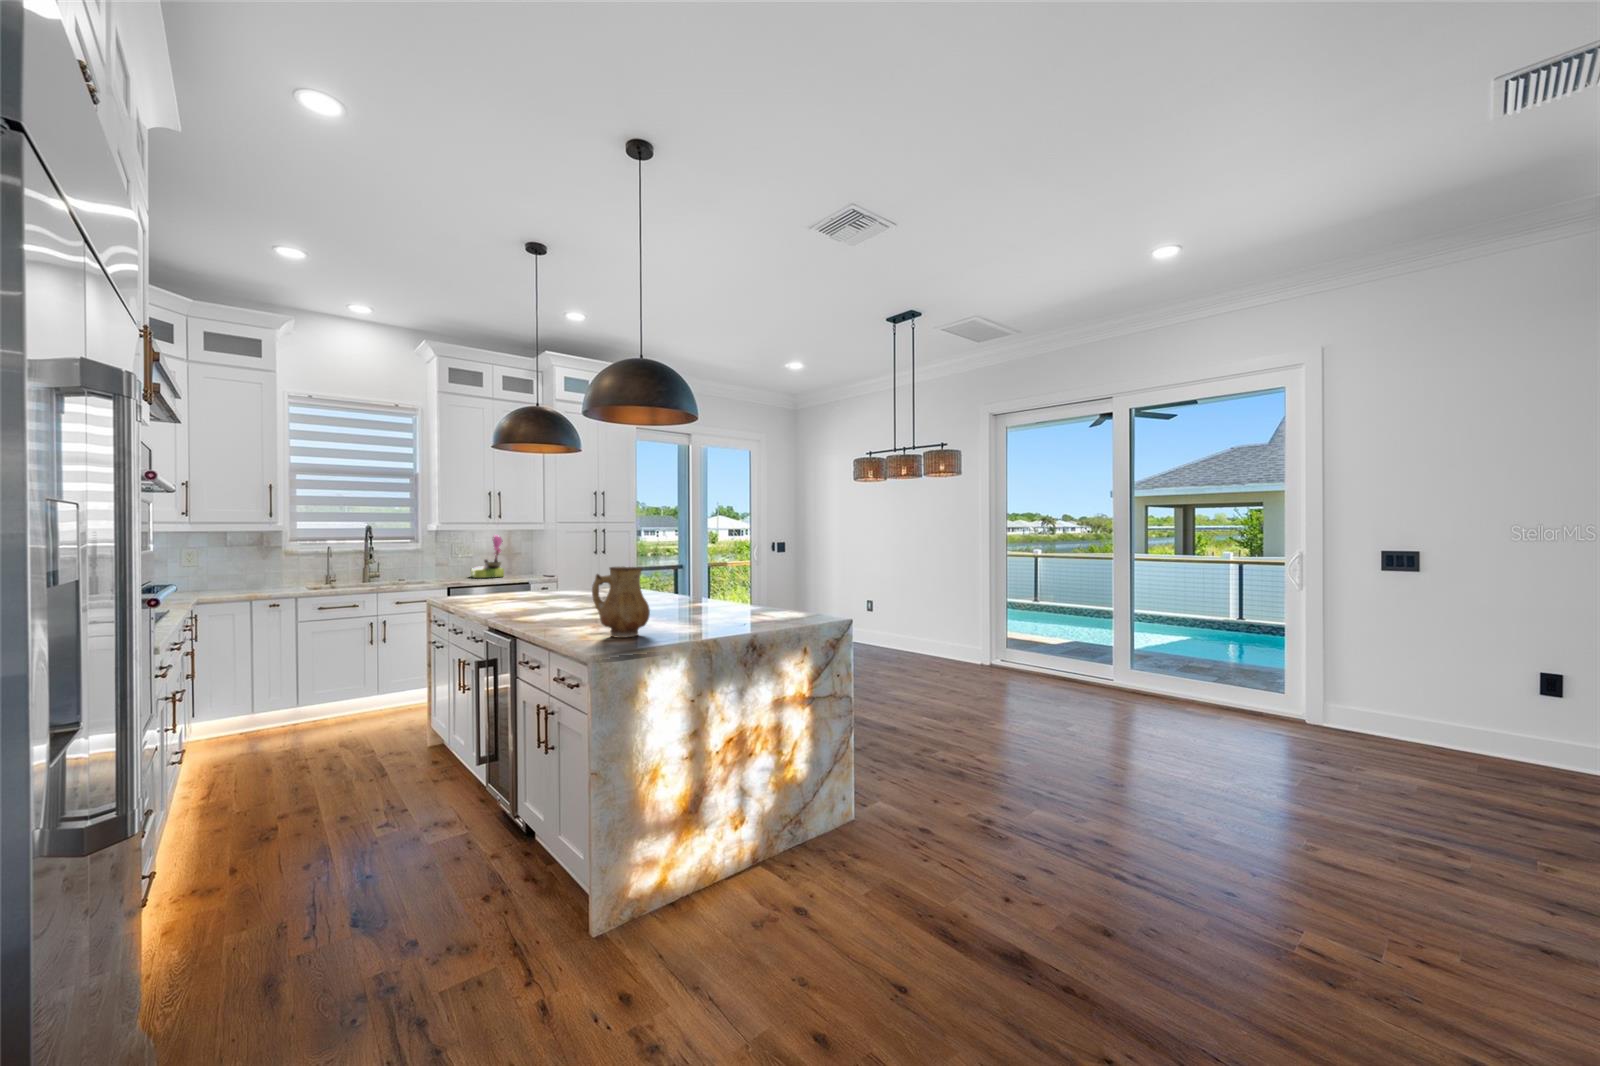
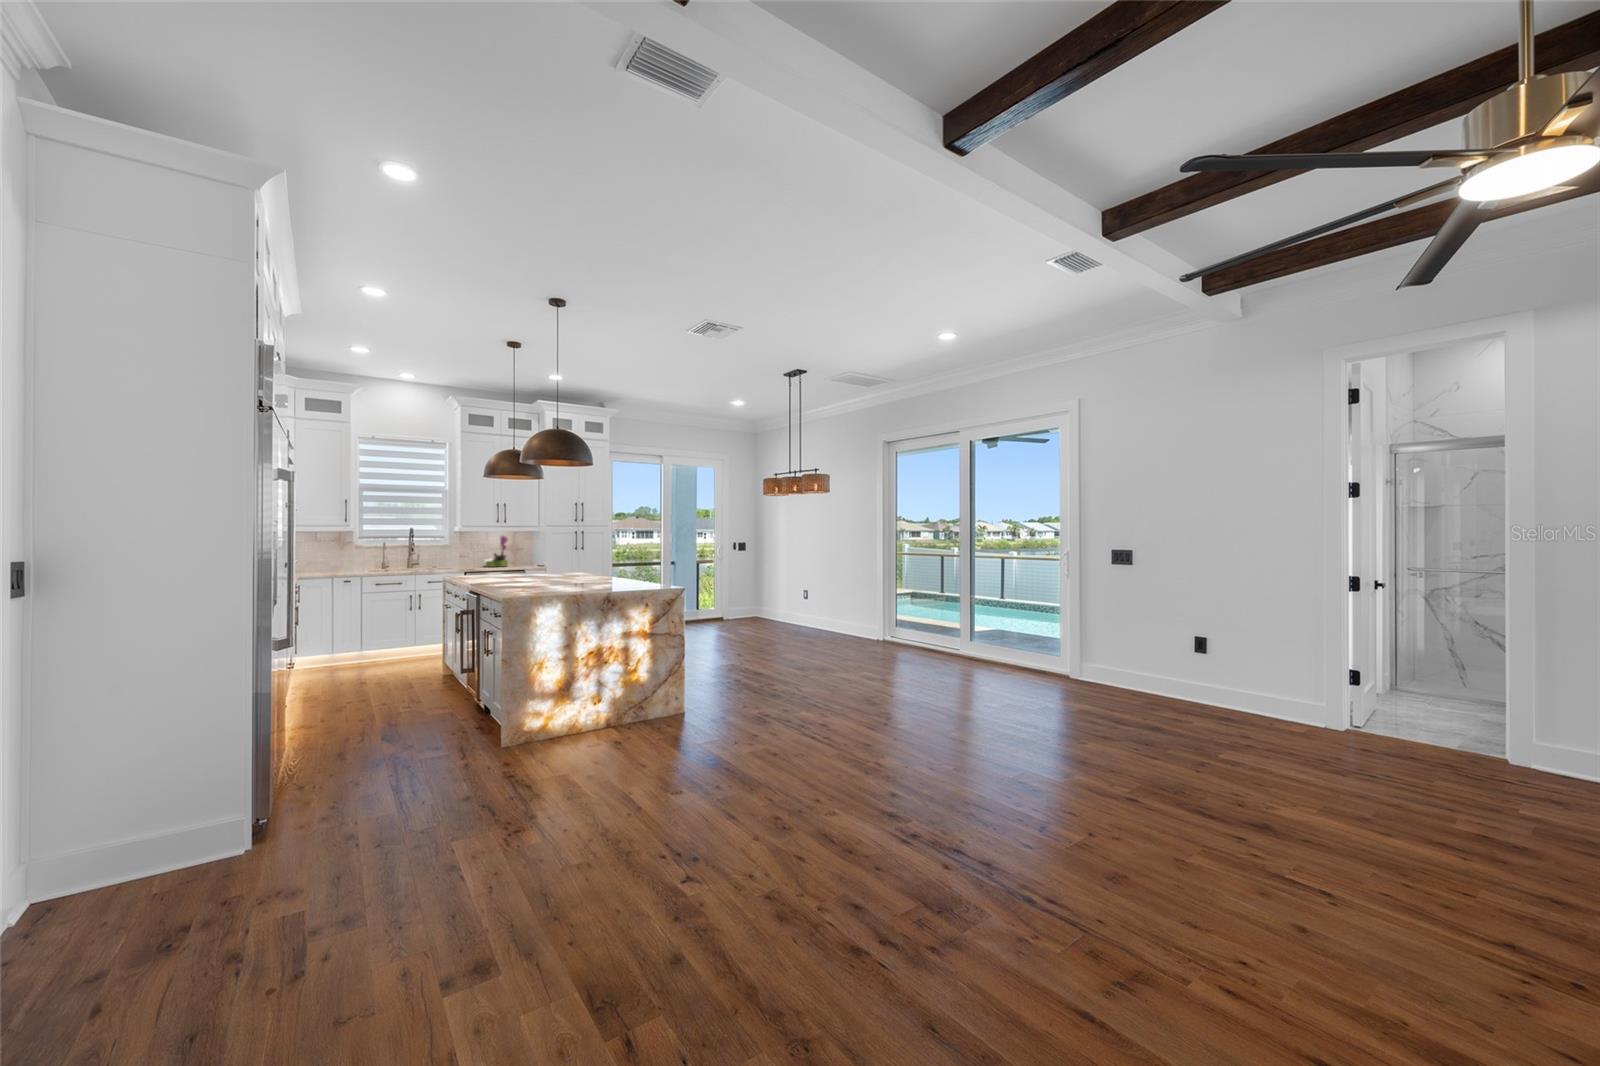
ceramic pitcher: present [592,567,650,638] -> none [516,553,550,593]

